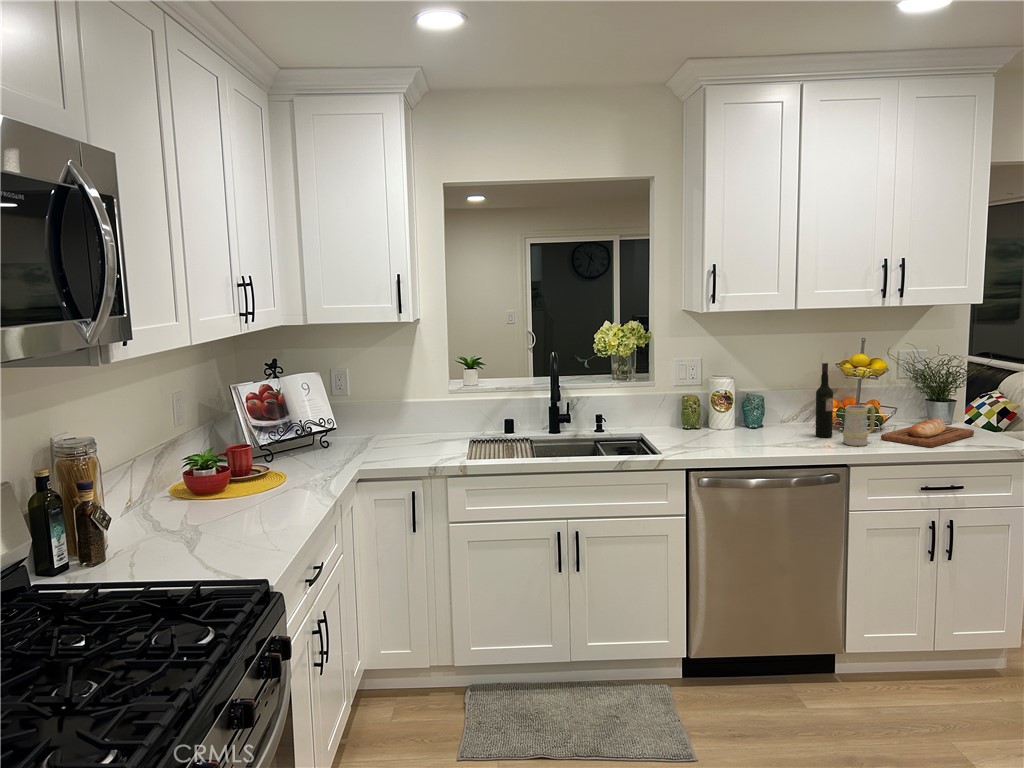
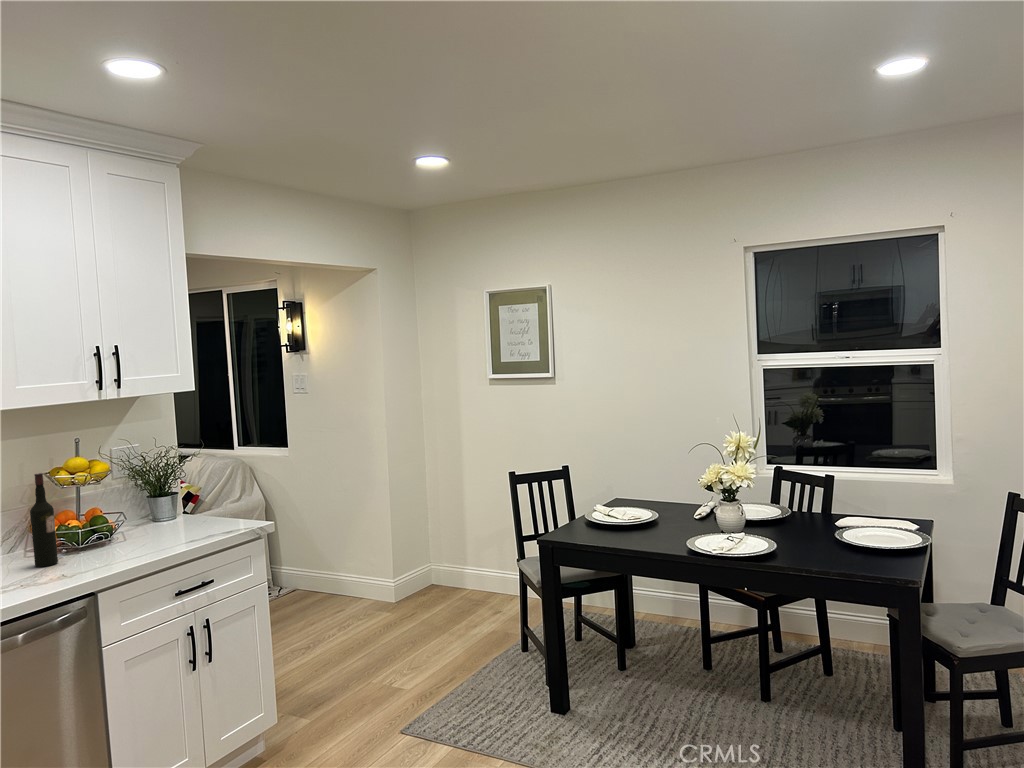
mug: present [843,404,875,446] -> none [76,514,112,568]
bread loaf: present [881,418,974,448] -> none [118,515,207,552]

